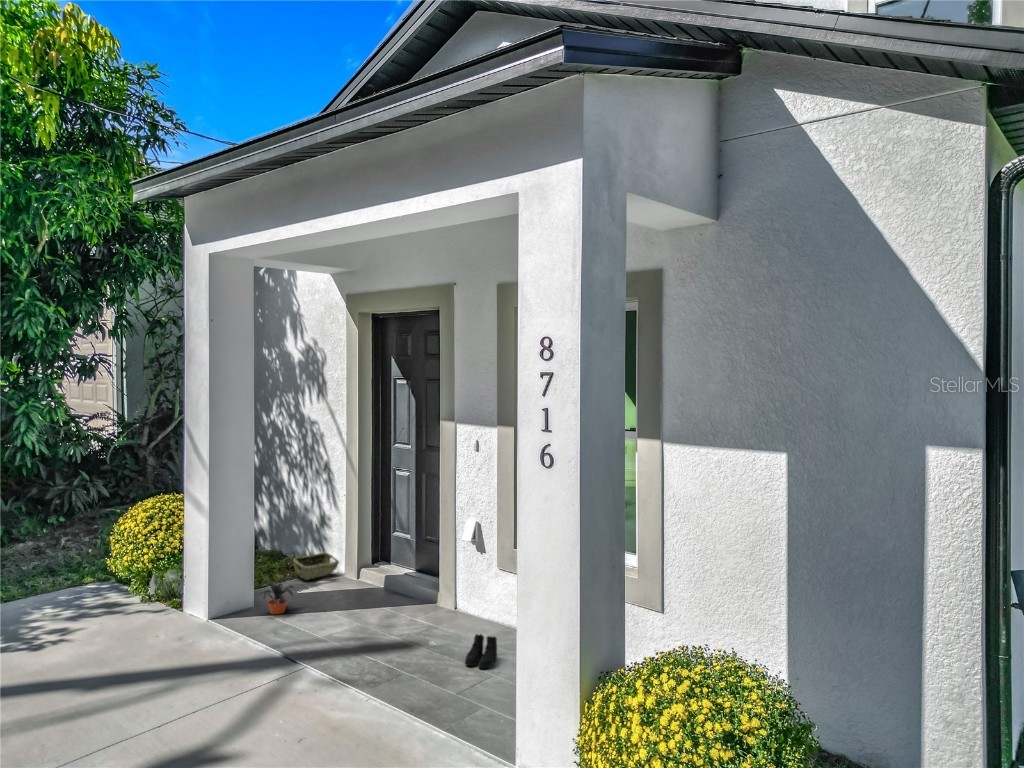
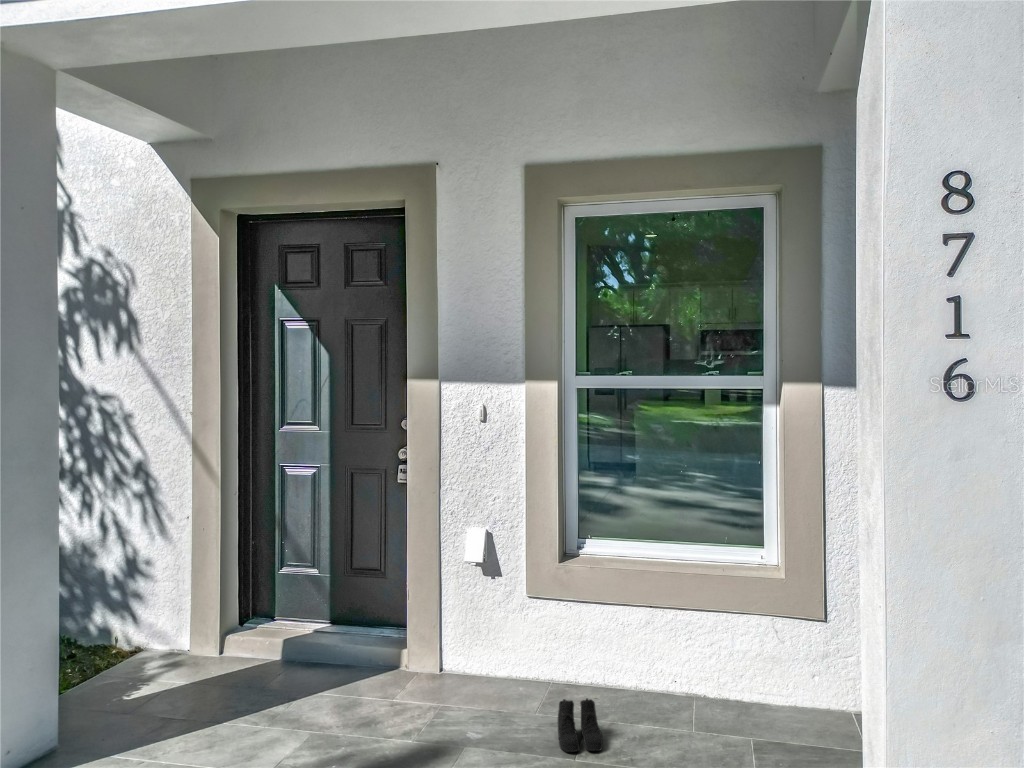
woven basket: present [293,553,339,580] -> none [98,619,181,672]
potted plant: present [260,582,294,614] -> none [103,682,177,742]

